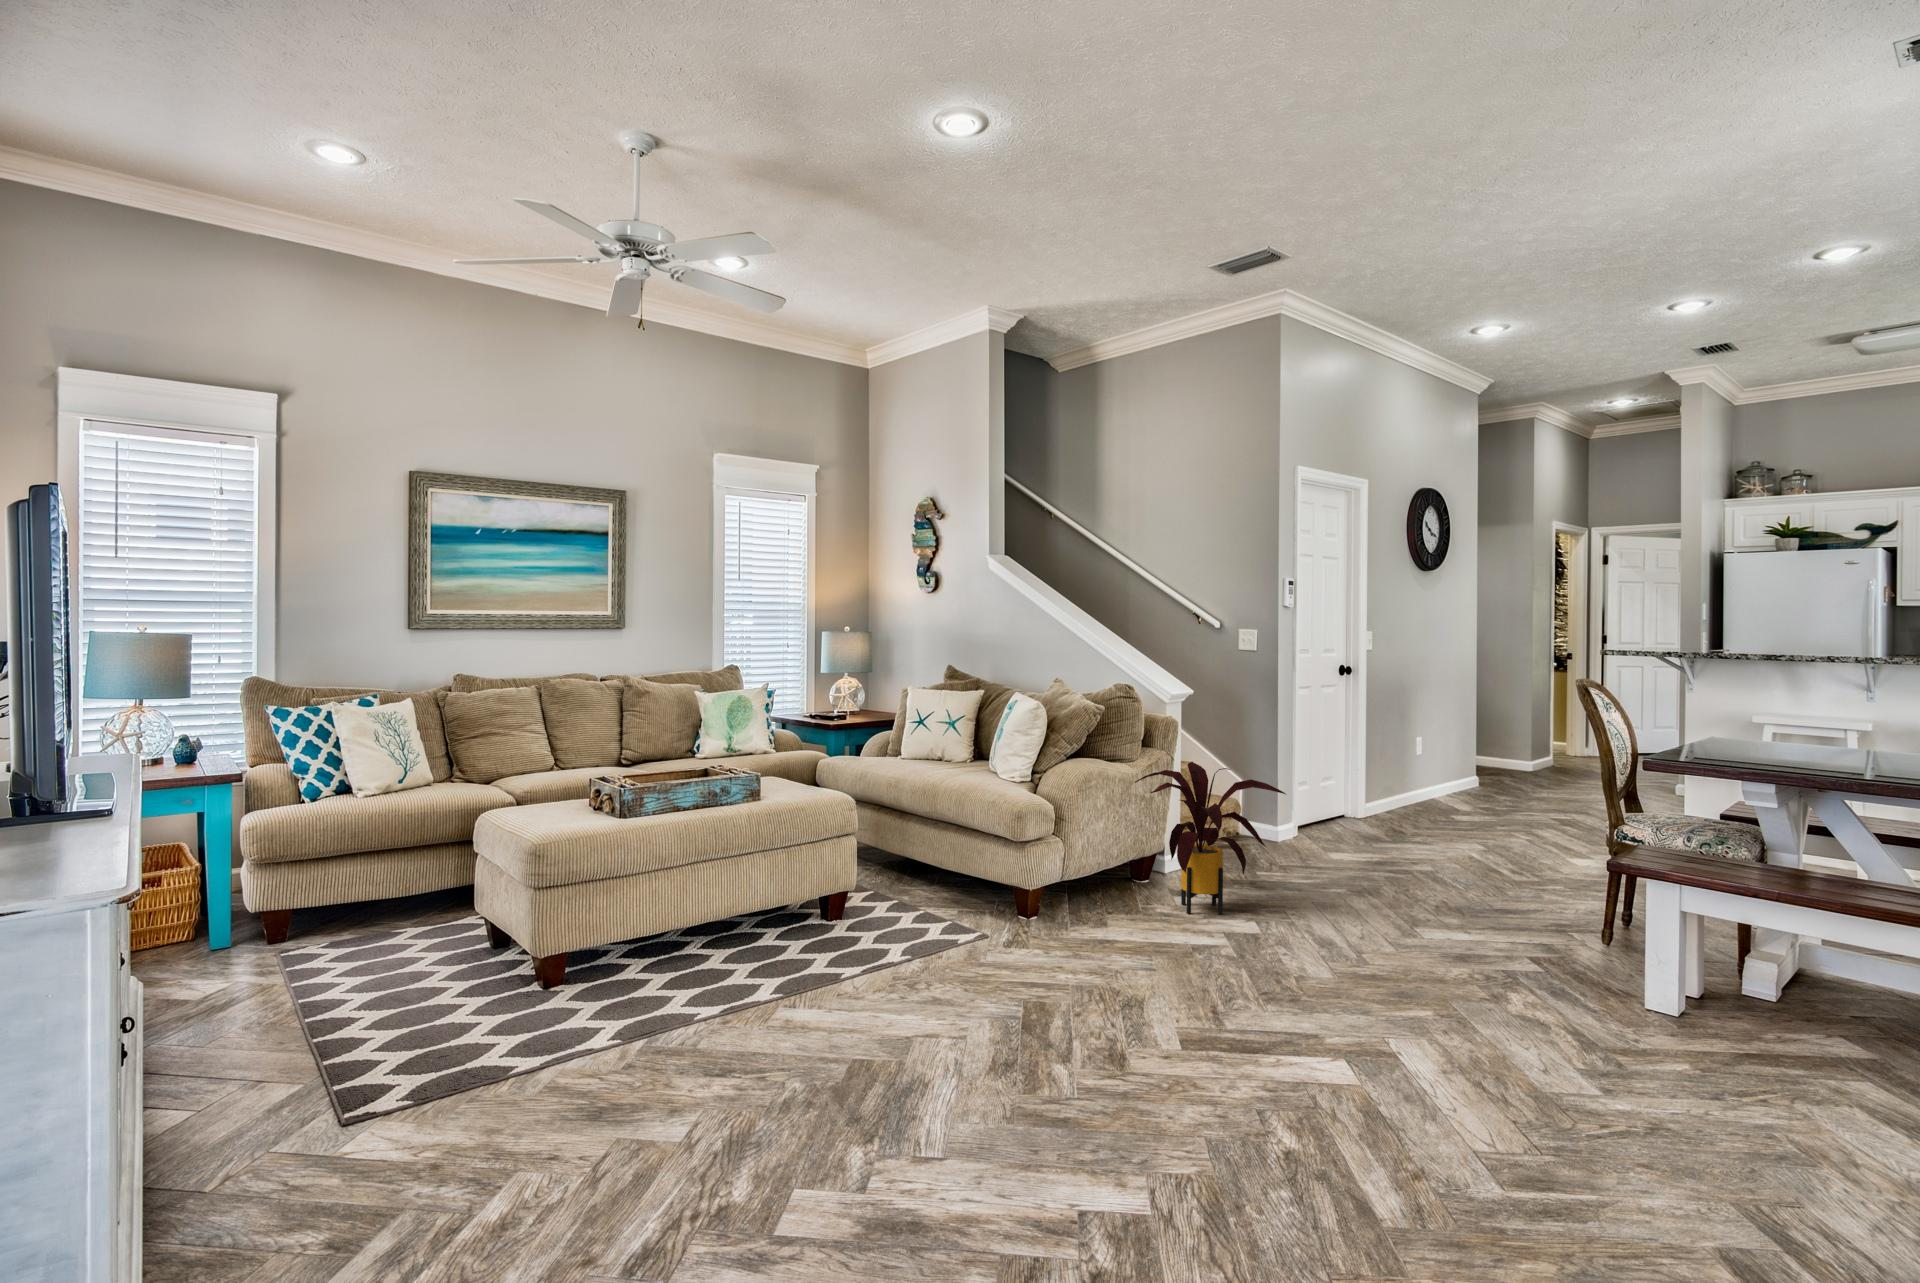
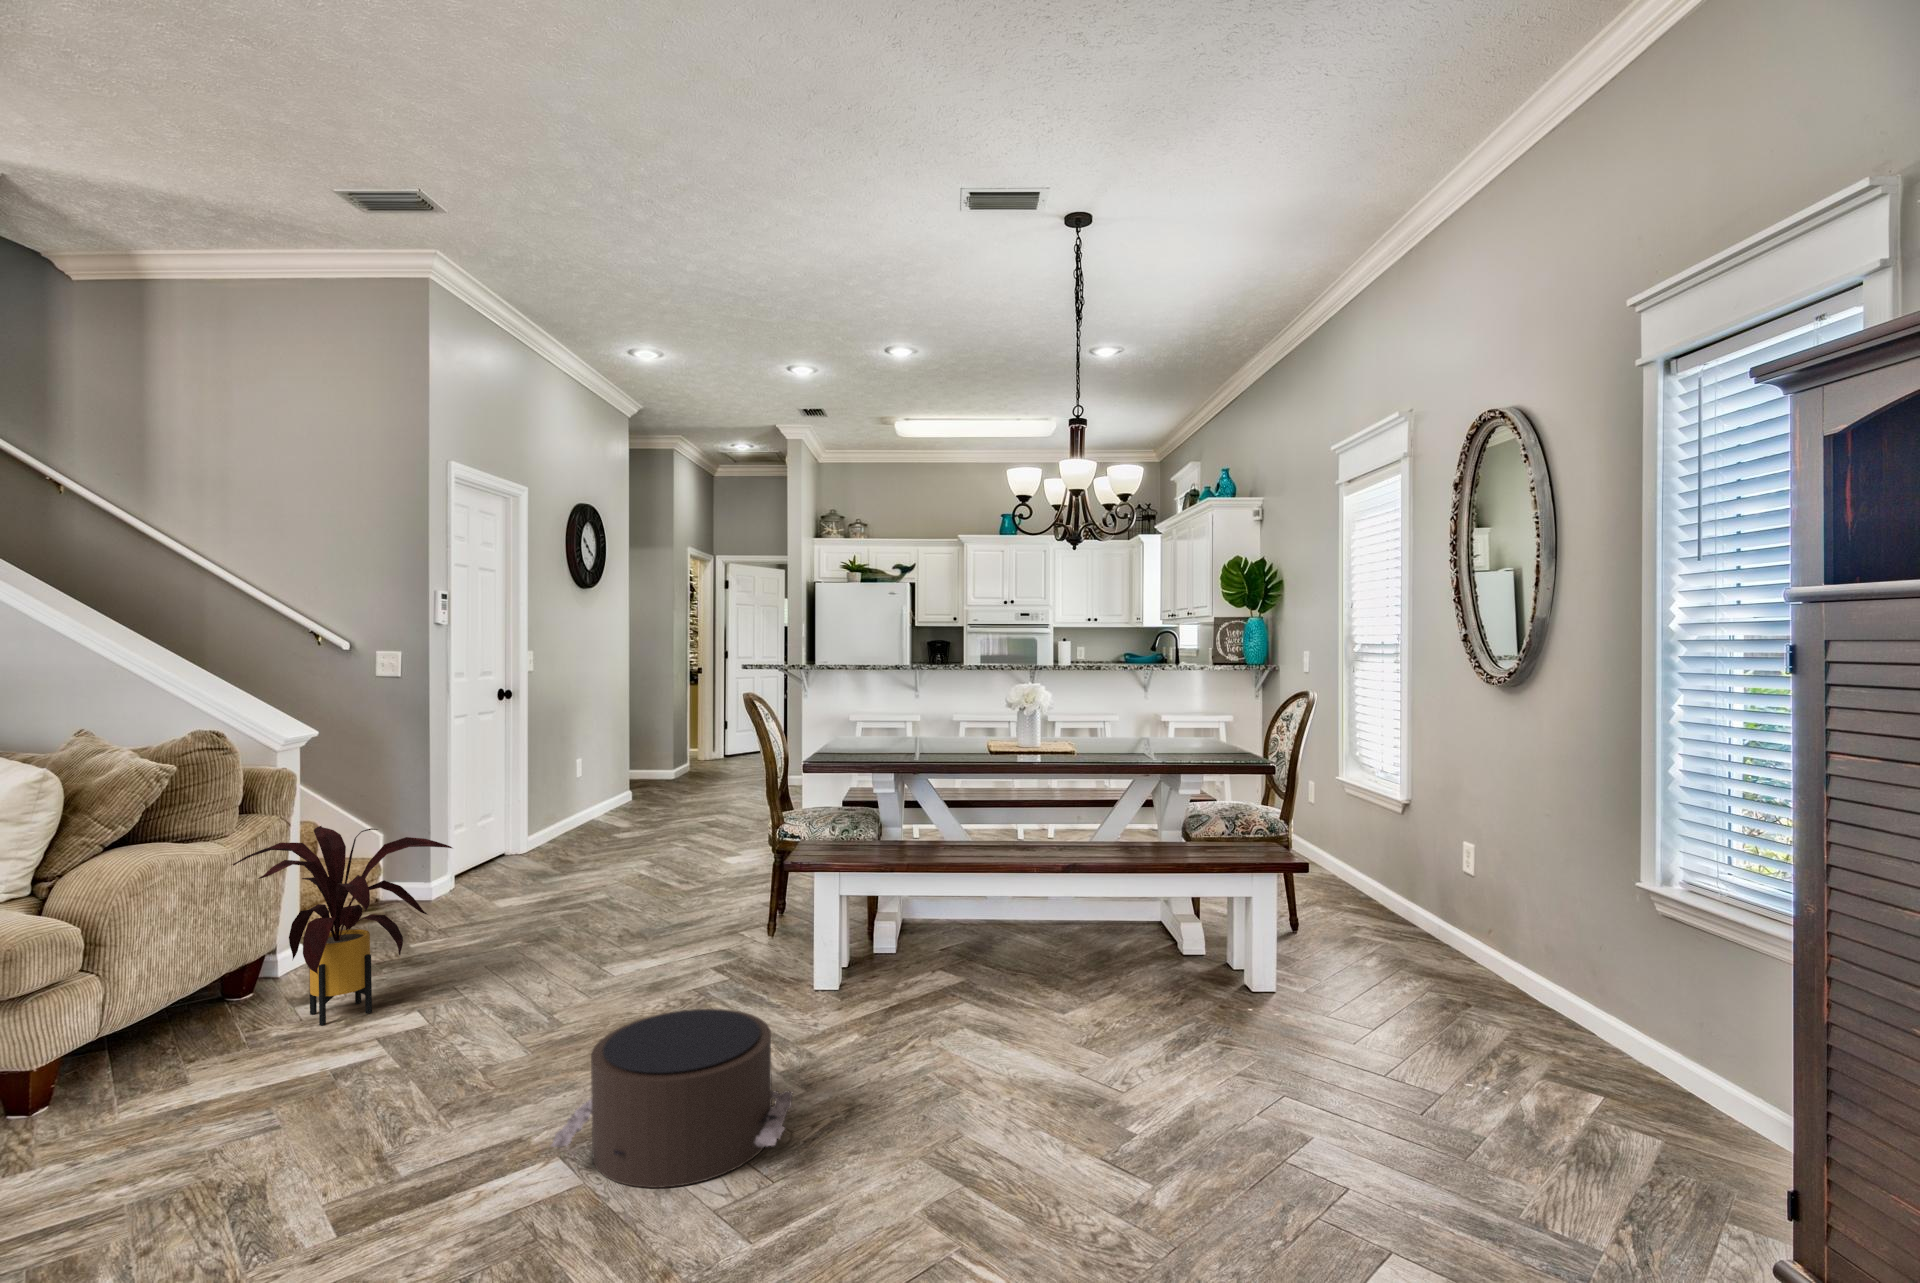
pouf: none [1336,969,1580,1127] -> present [551,1009,793,1188]

